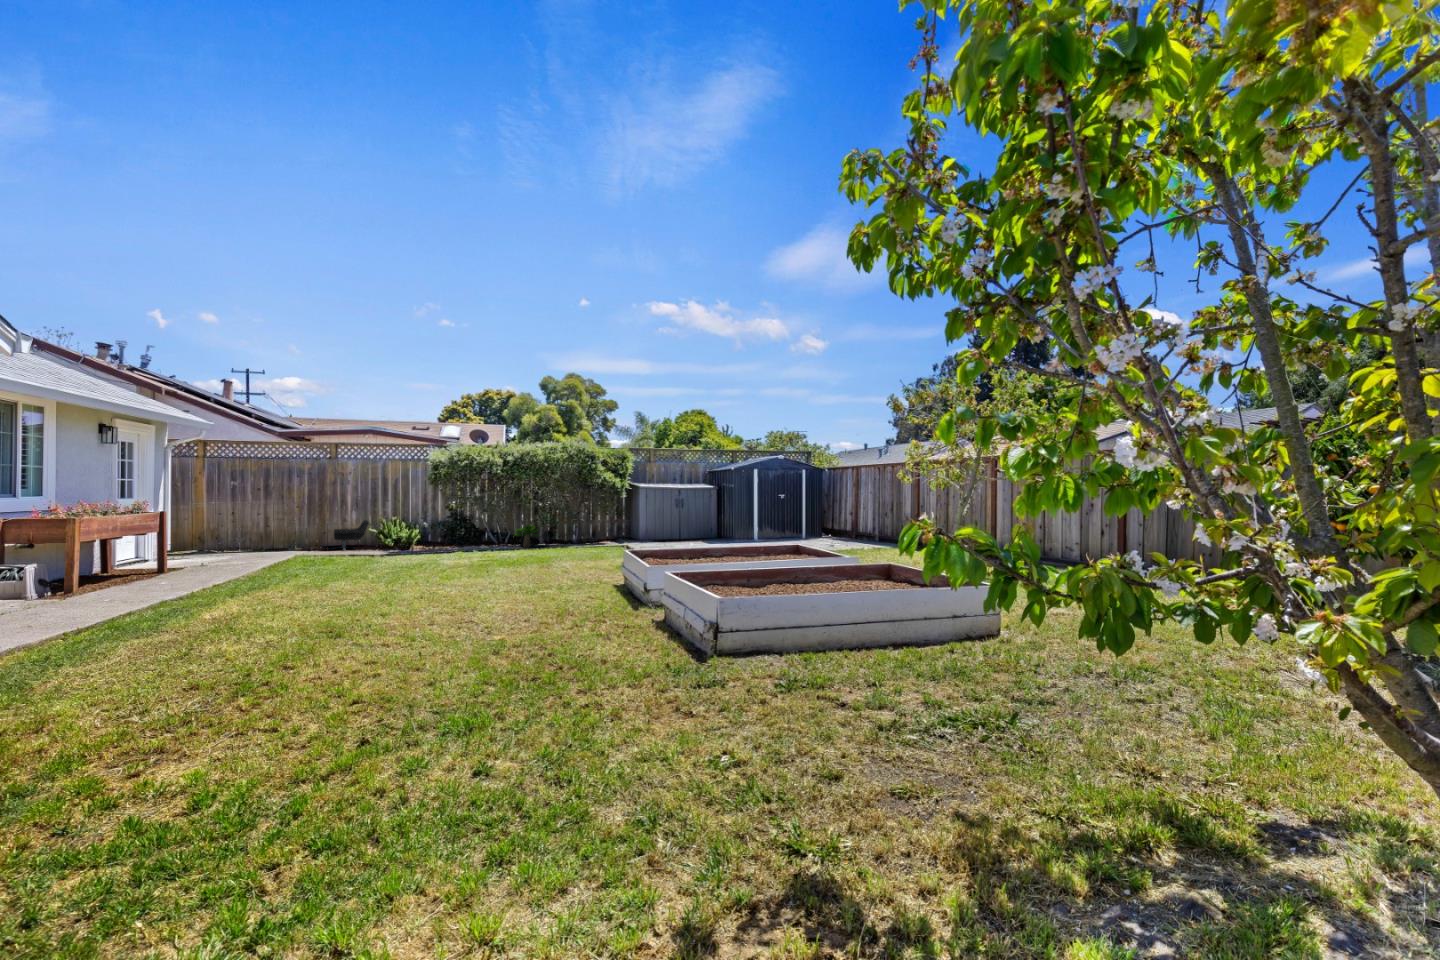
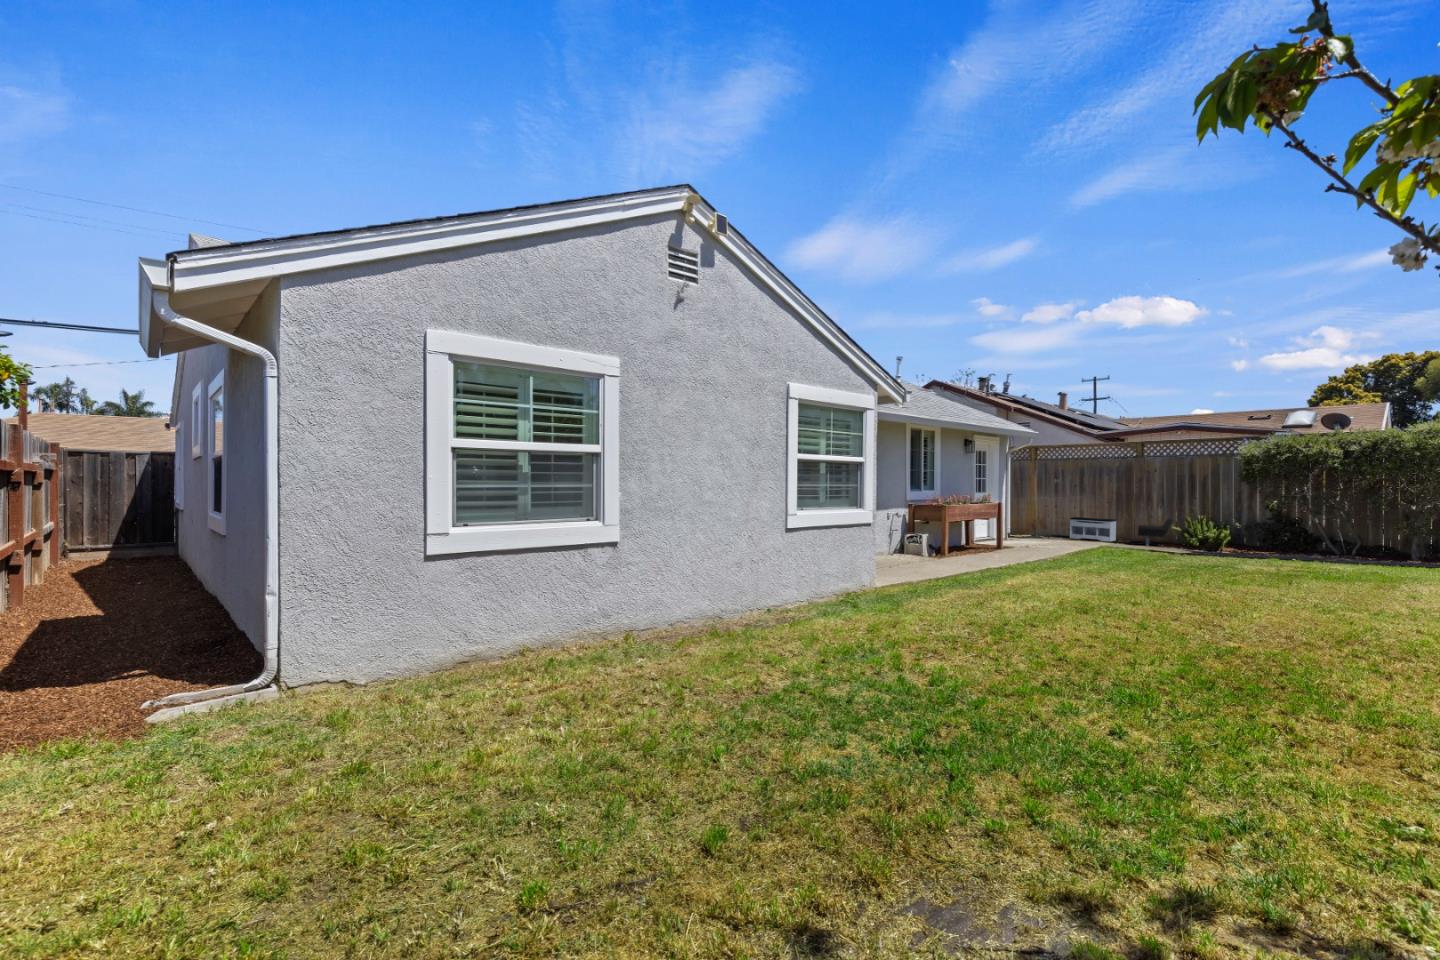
bench: none [254,524,309,548] -> present [1070,517,1116,541]
potted plant: present [515,525,539,547] -> none [1364,531,1415,562]

